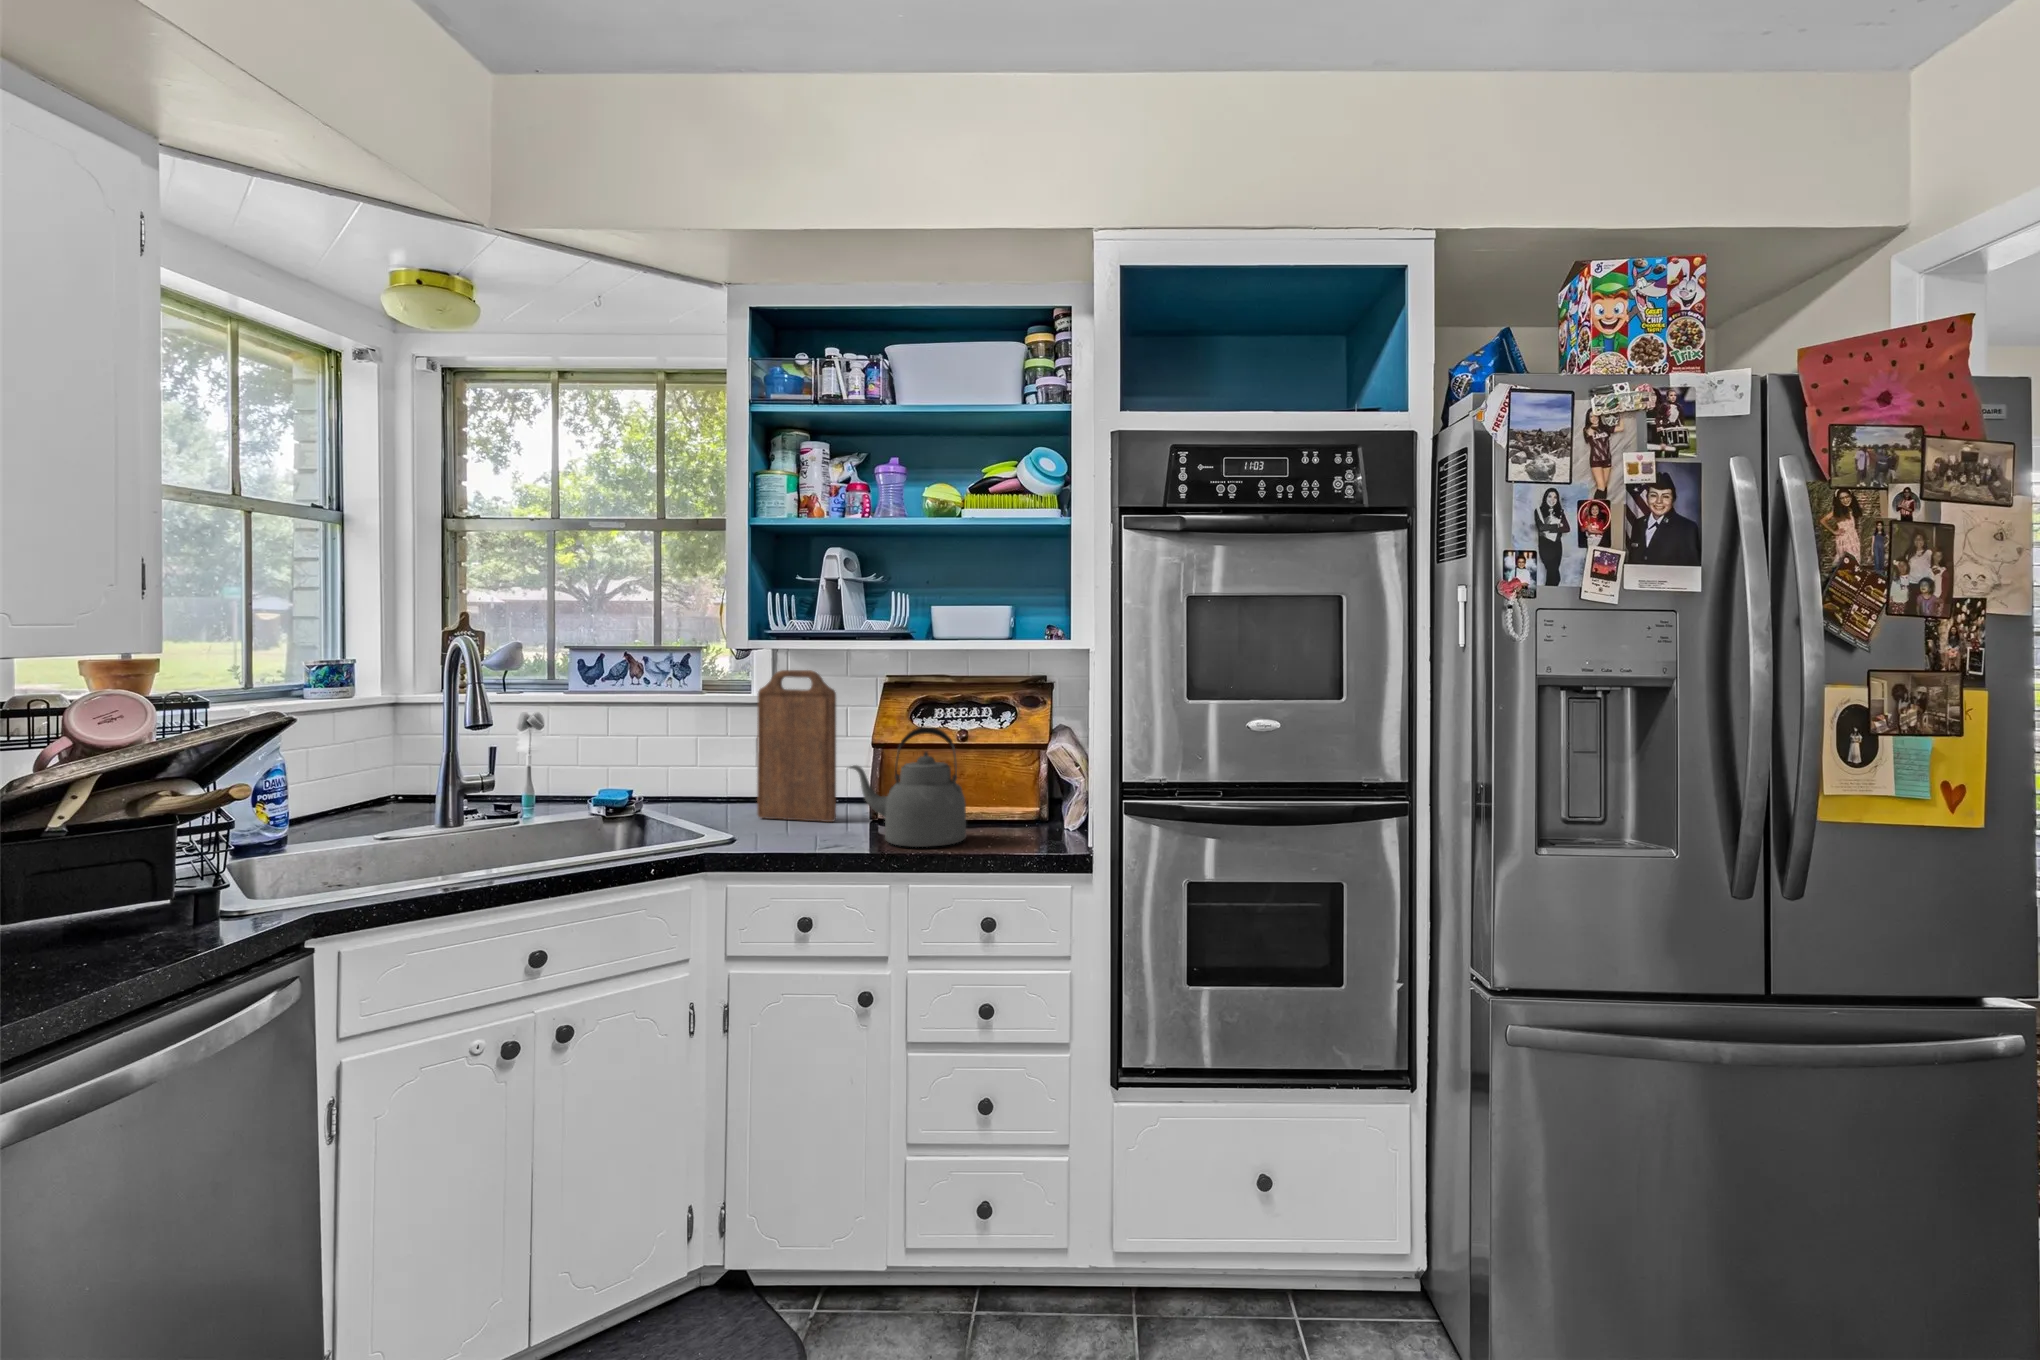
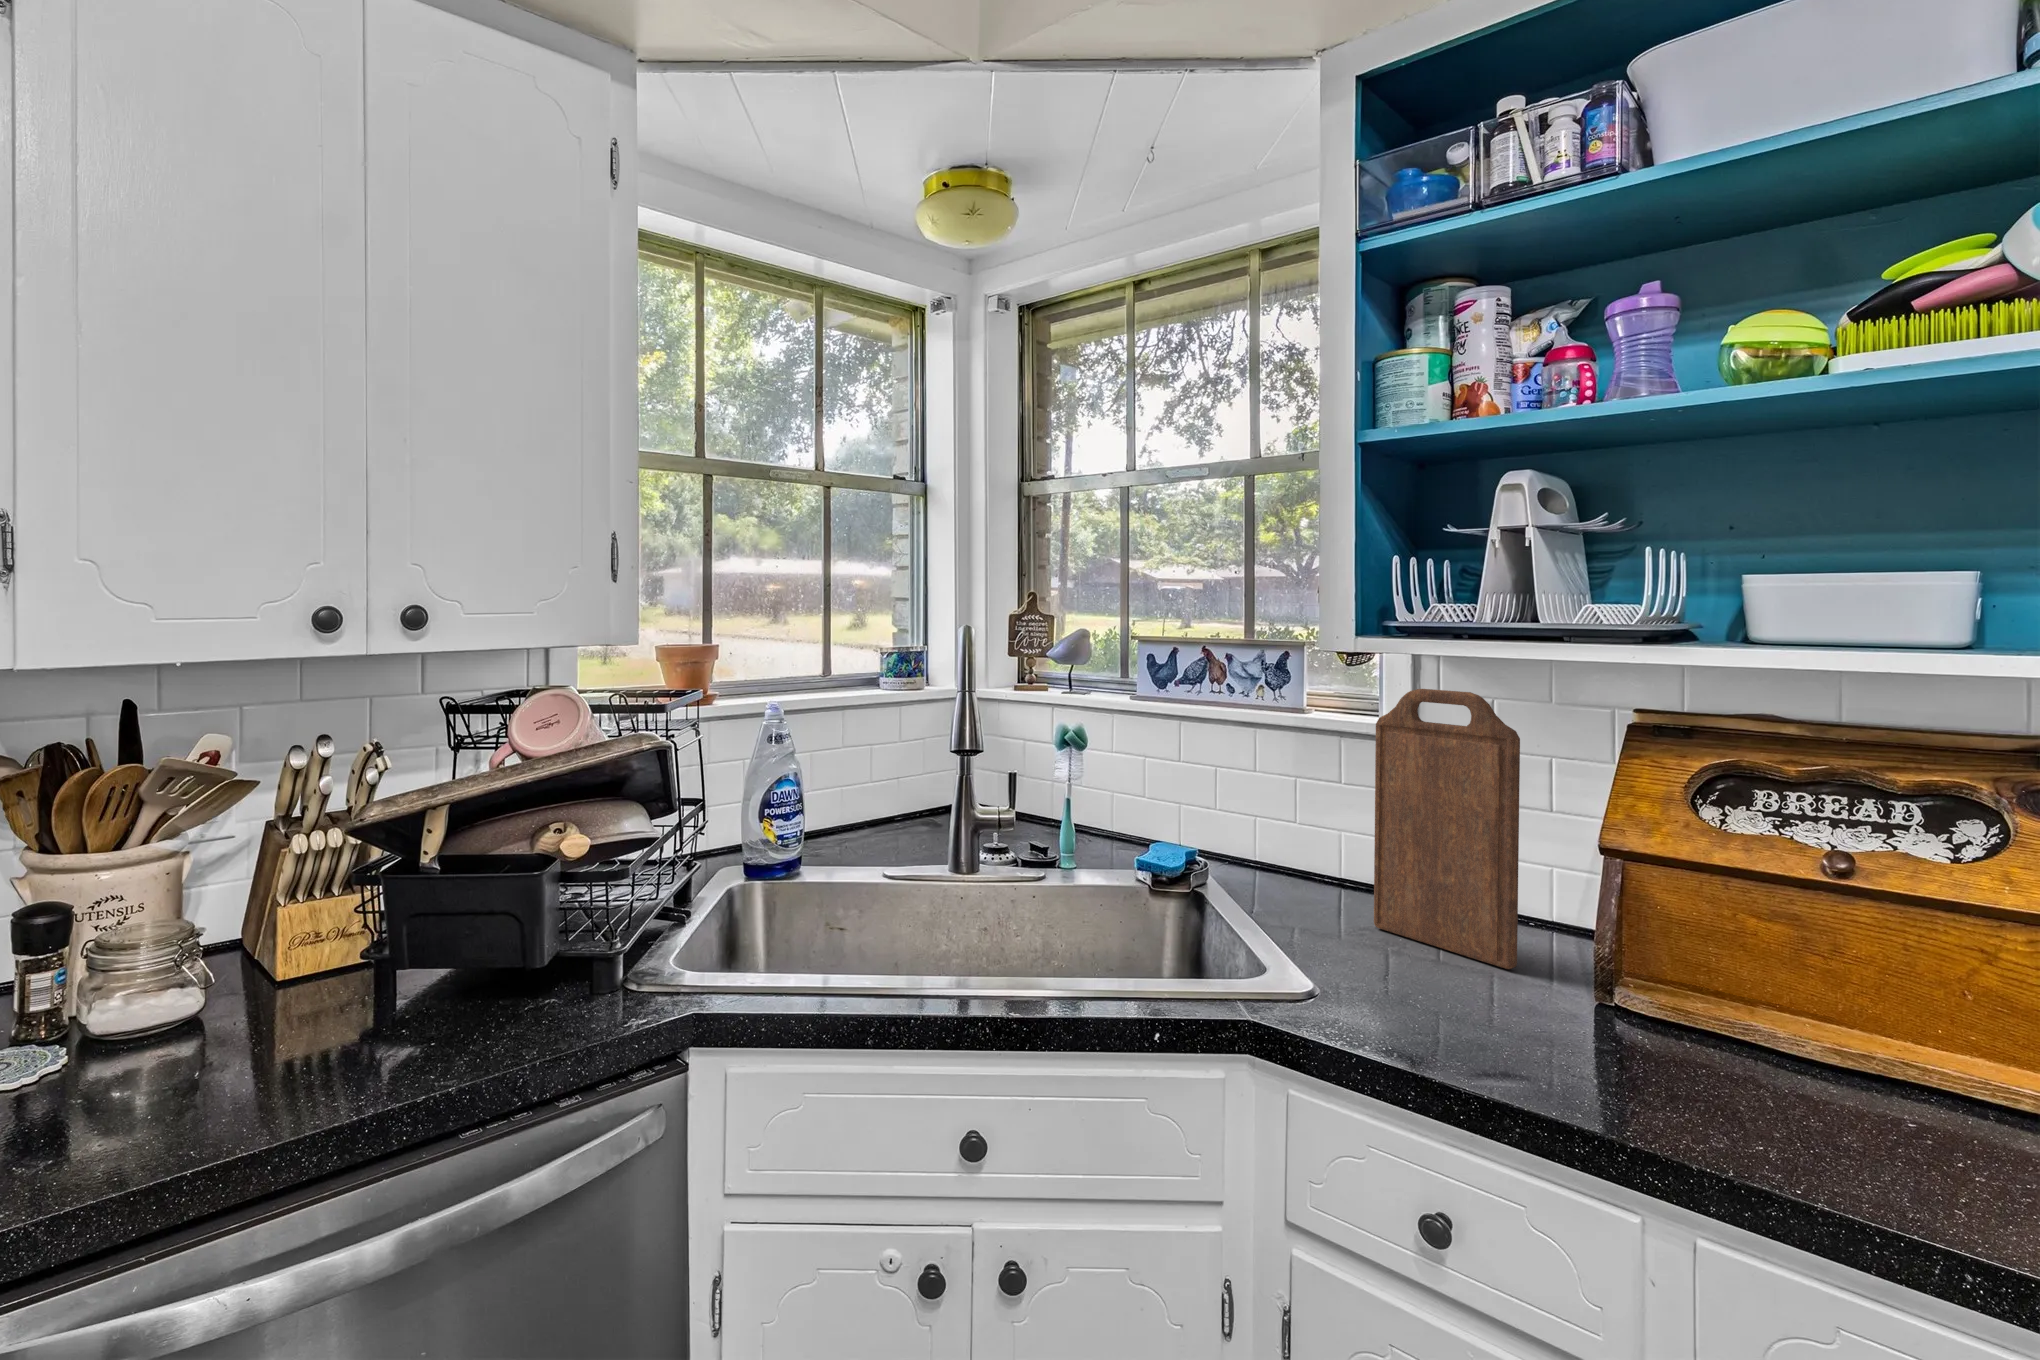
kettle: present [849,726,966,847] -> none [1540,848,1865,1151]

